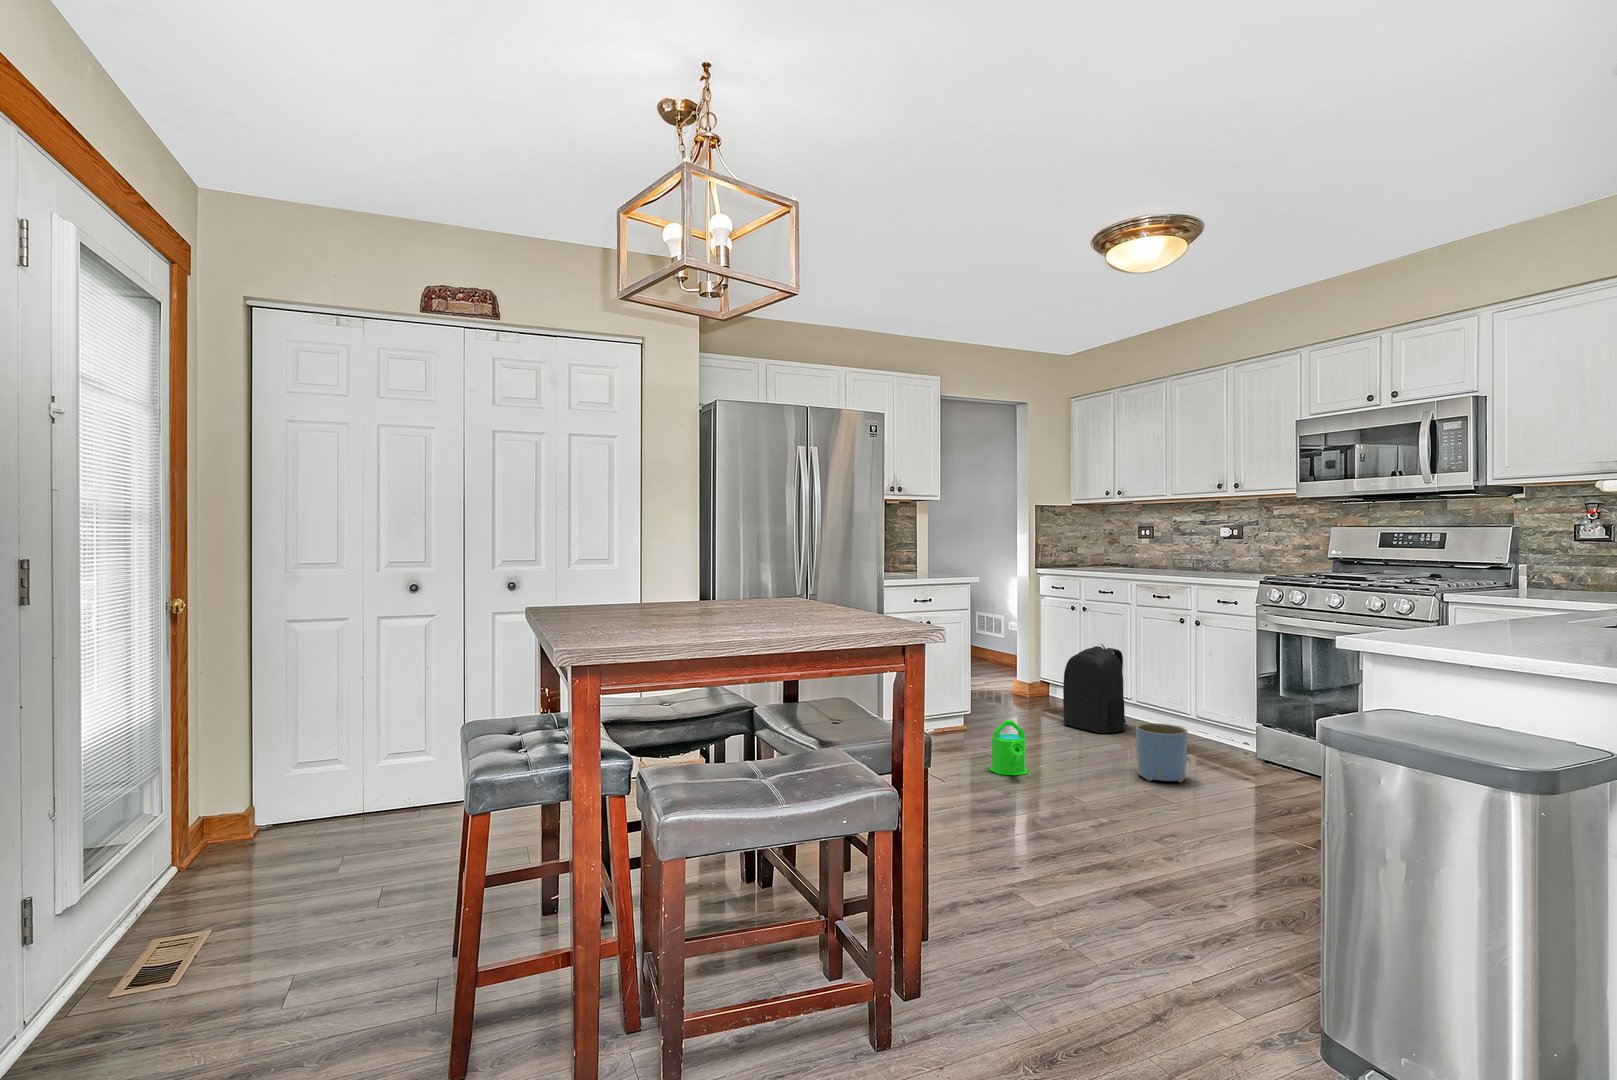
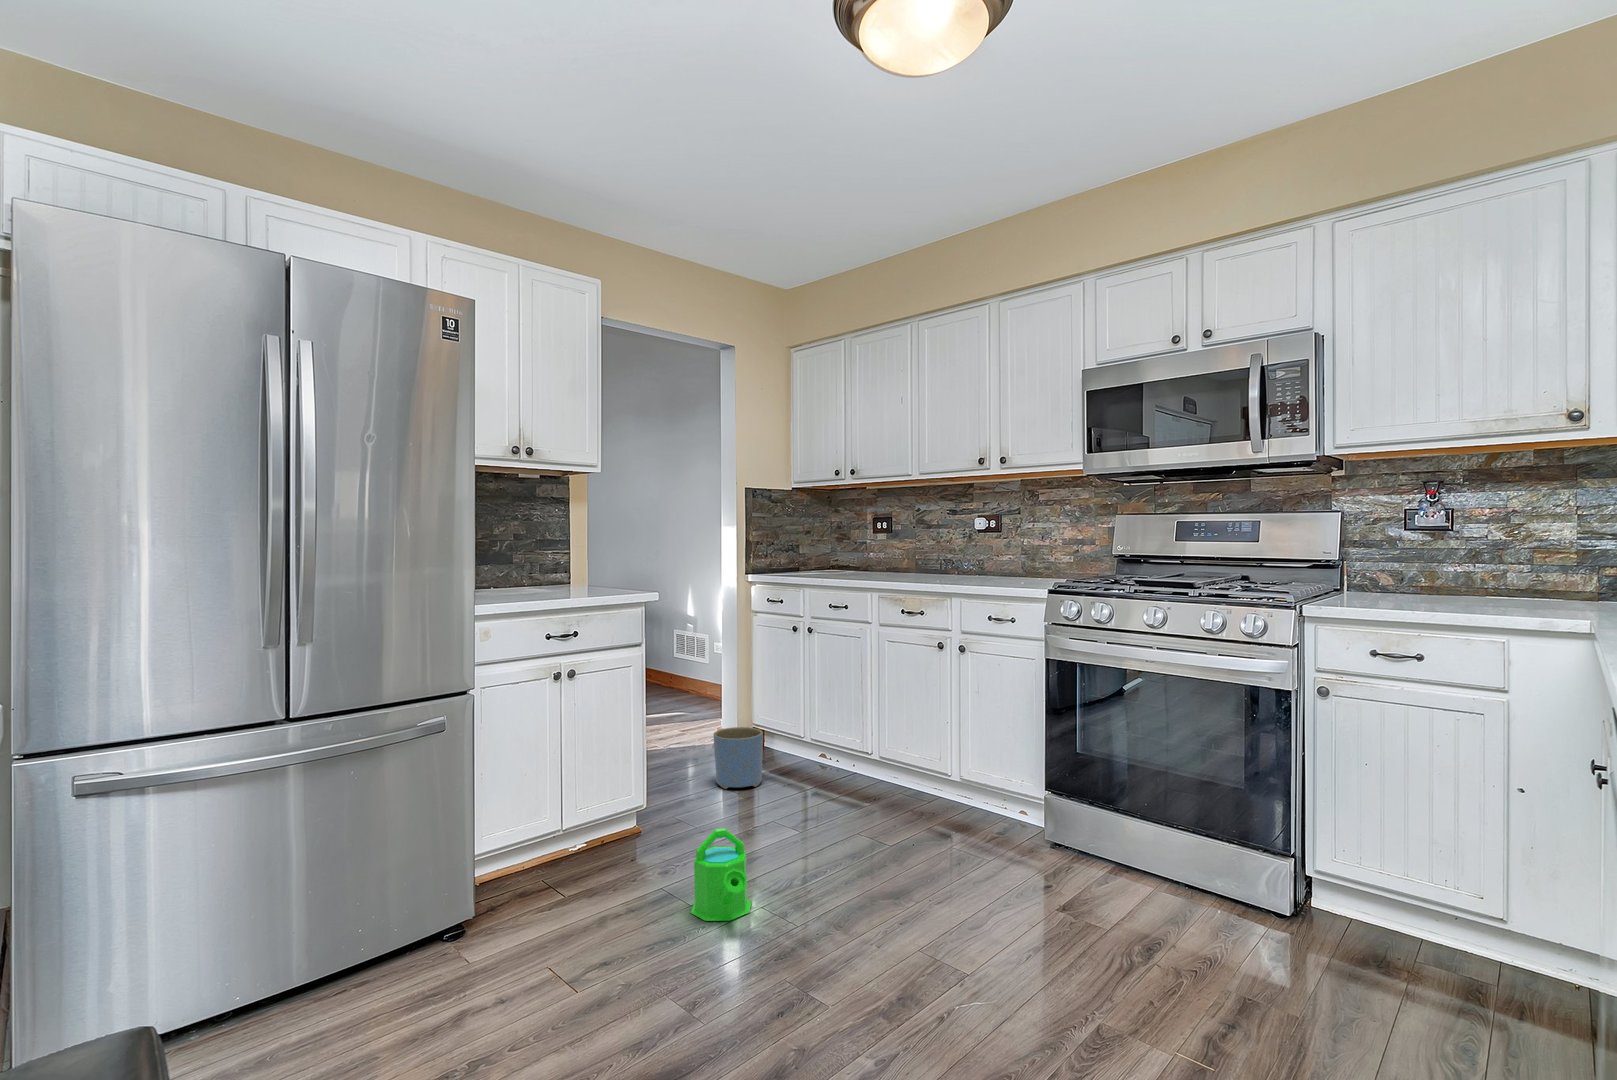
backpack: present [1063,644,1127,733] -> none [790,679,873,806]
planter: present [1136,723,1188,783] -> present [713,727,763,789]

